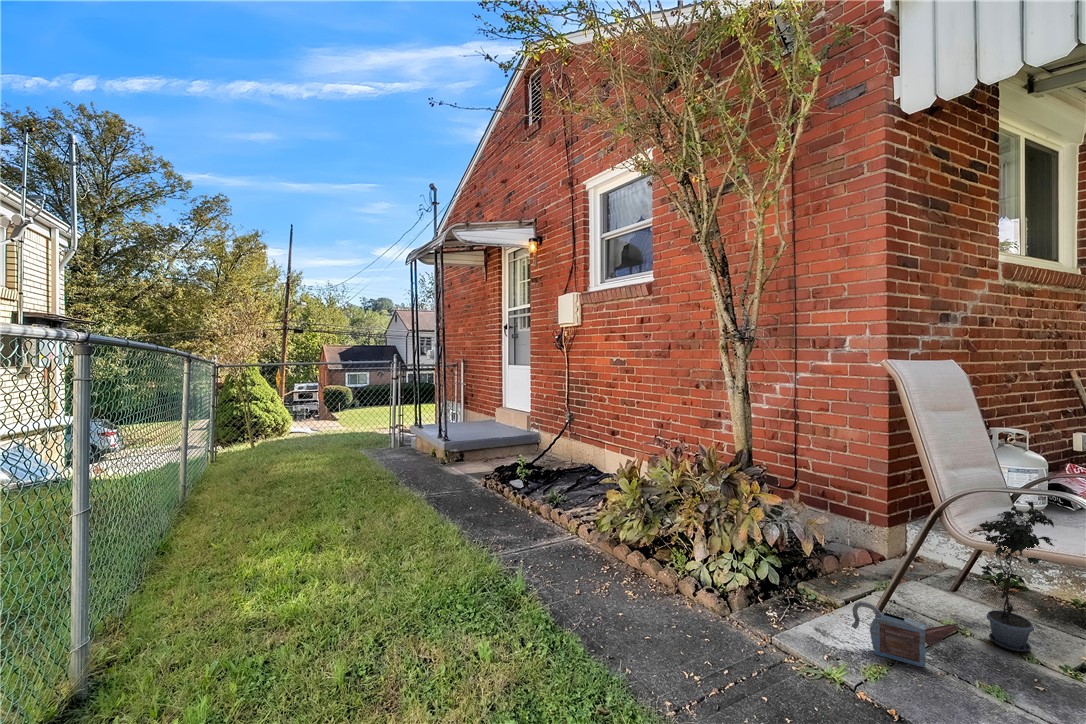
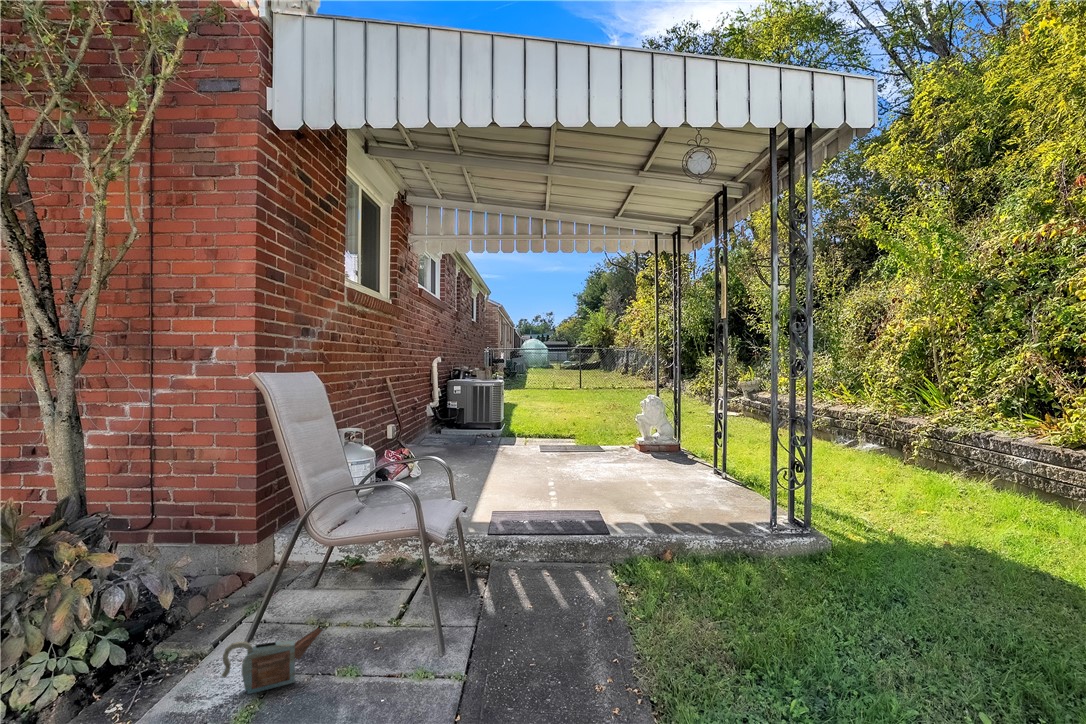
potted plant: present [974,501,1054,652] -> none [329,494,389,628]

